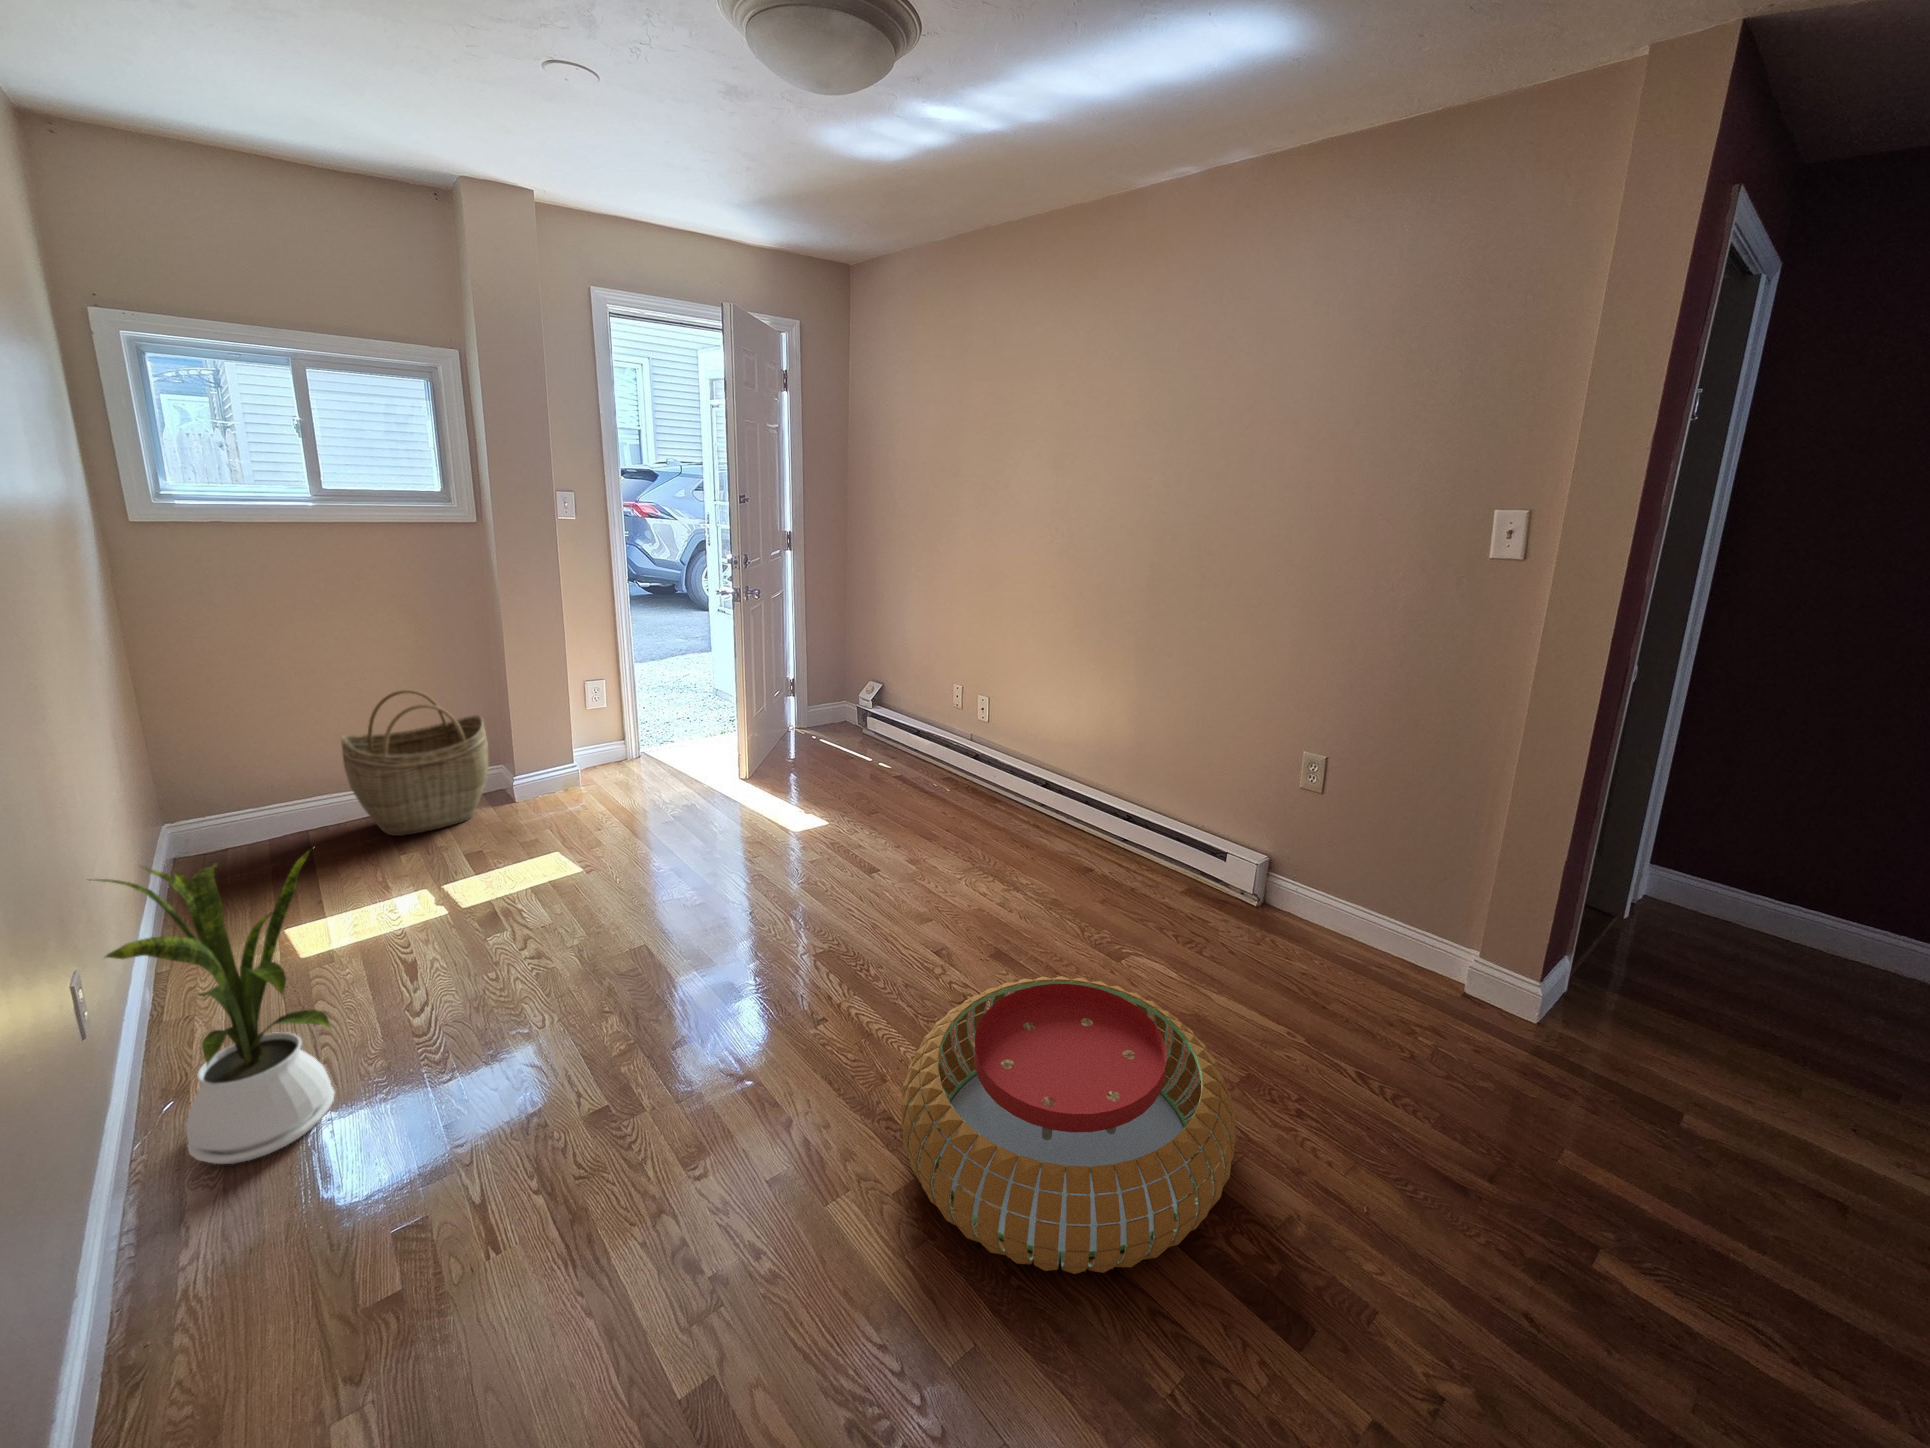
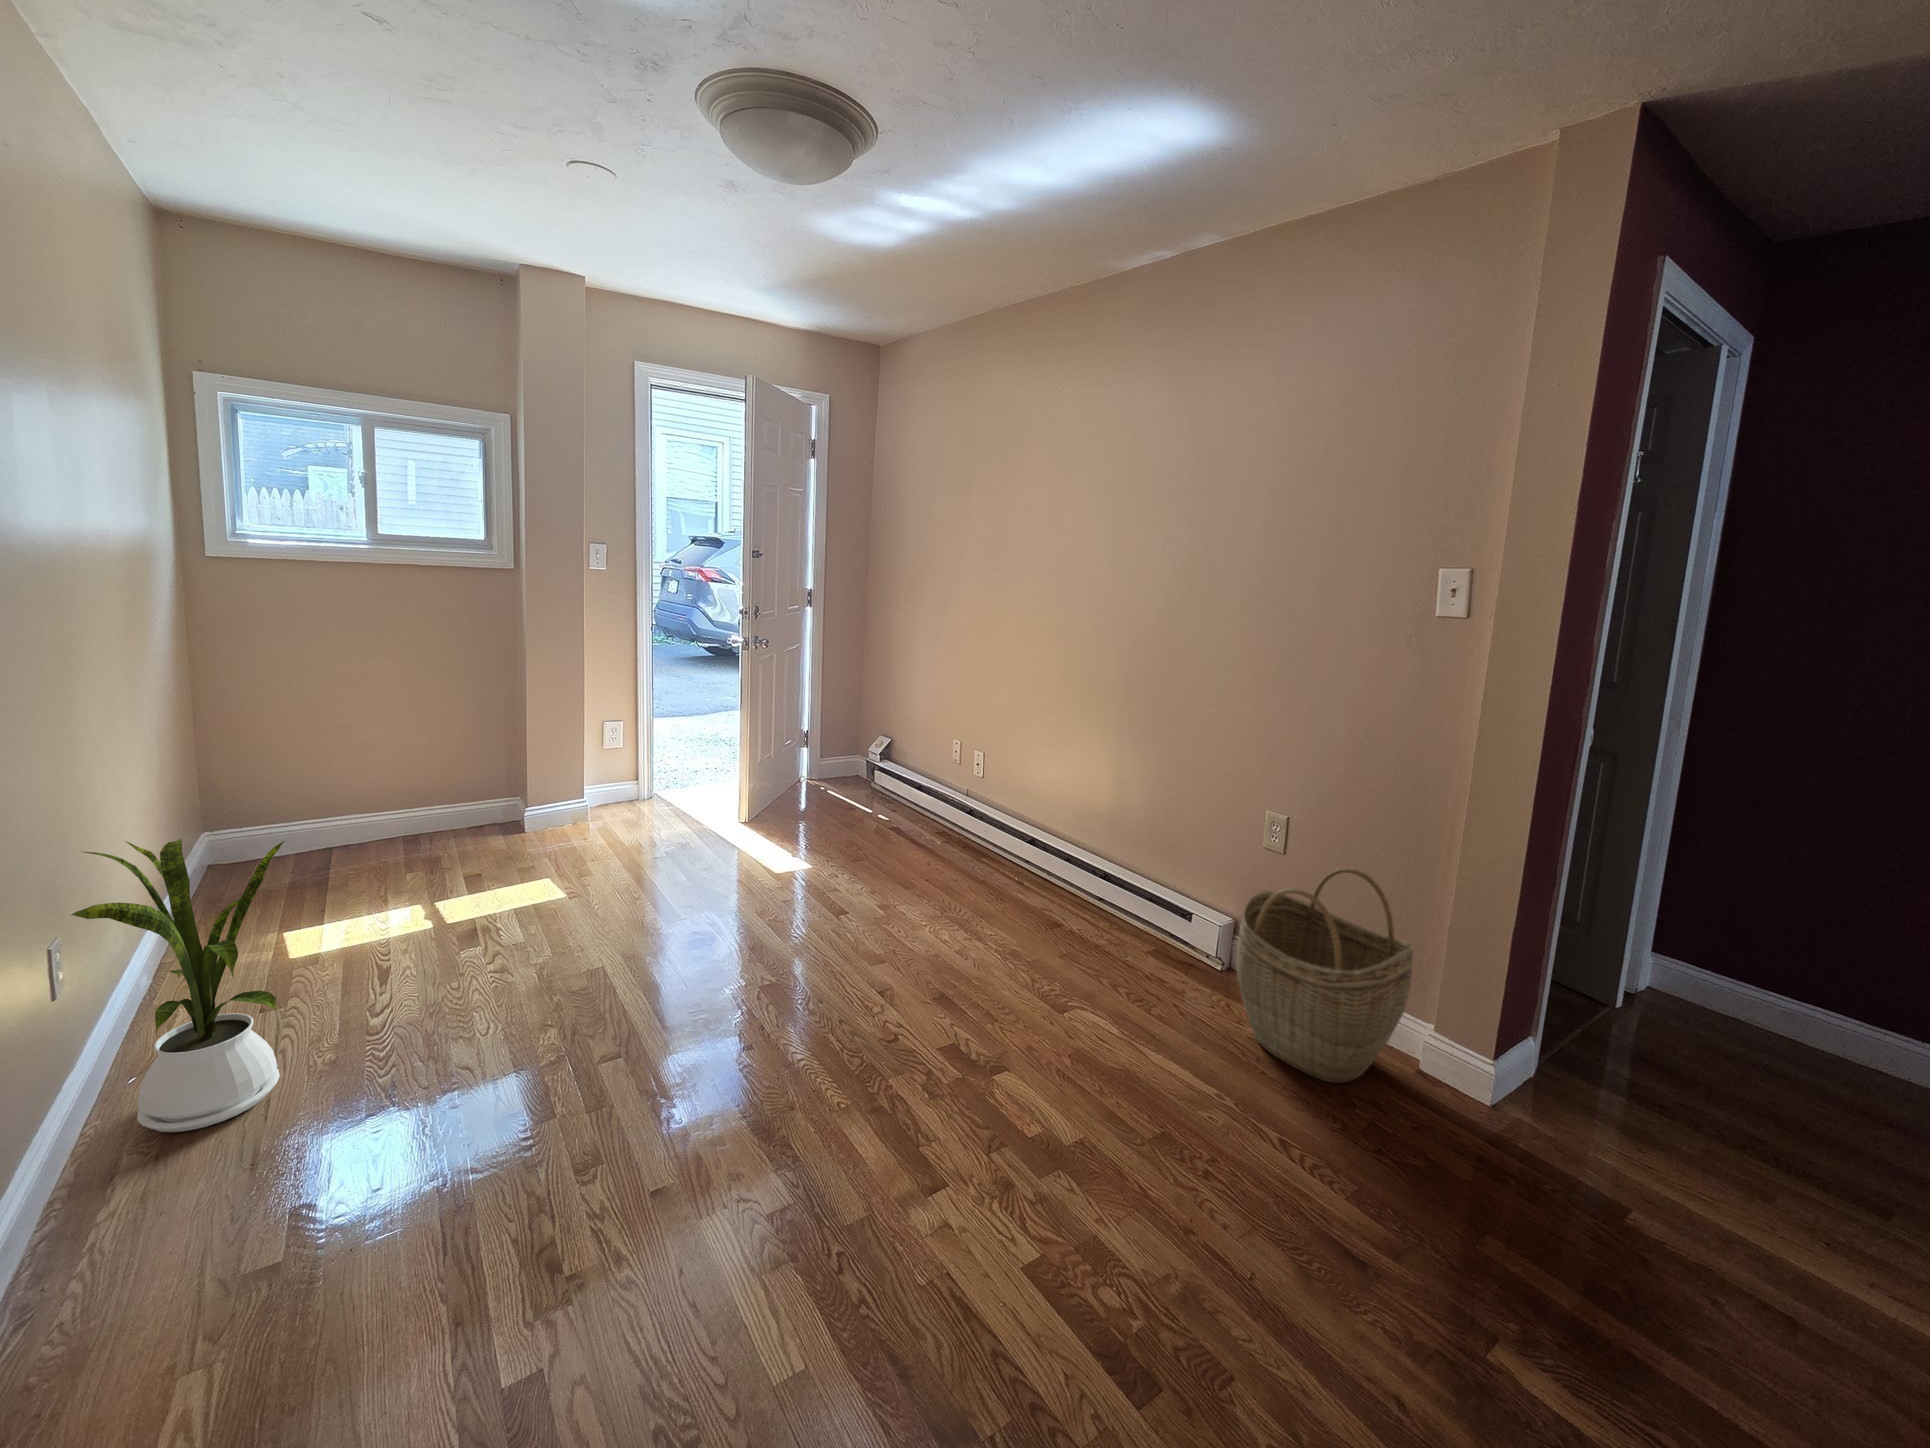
woven basket: present [341,690,488,836] -> present [1237,868,1413,1083]
pouf: present [901,976,1236,1274] -> none [782,1014,1123,1308]

